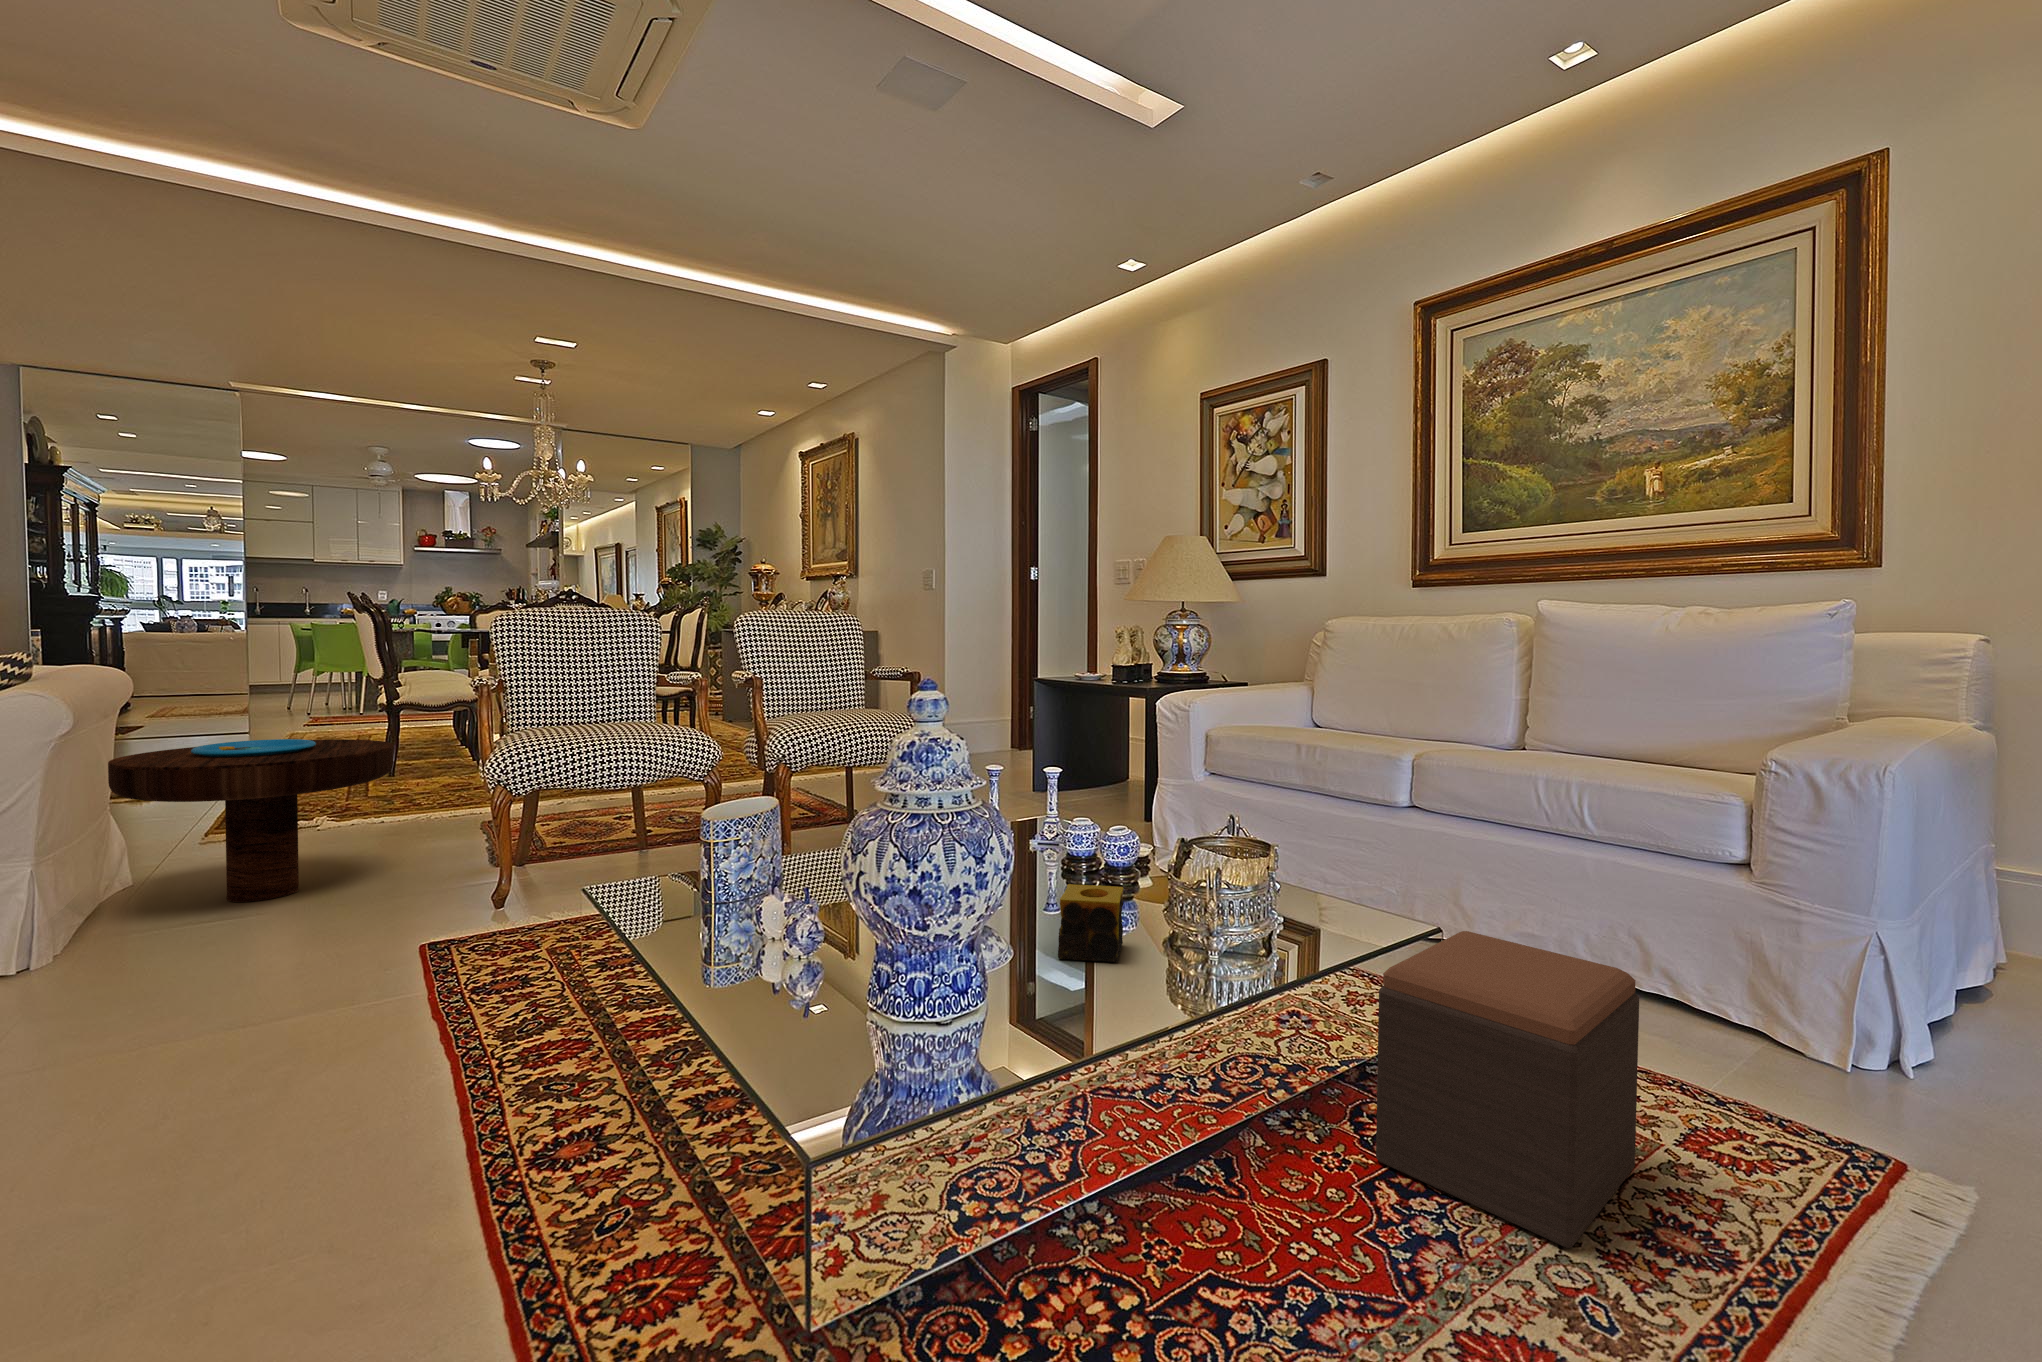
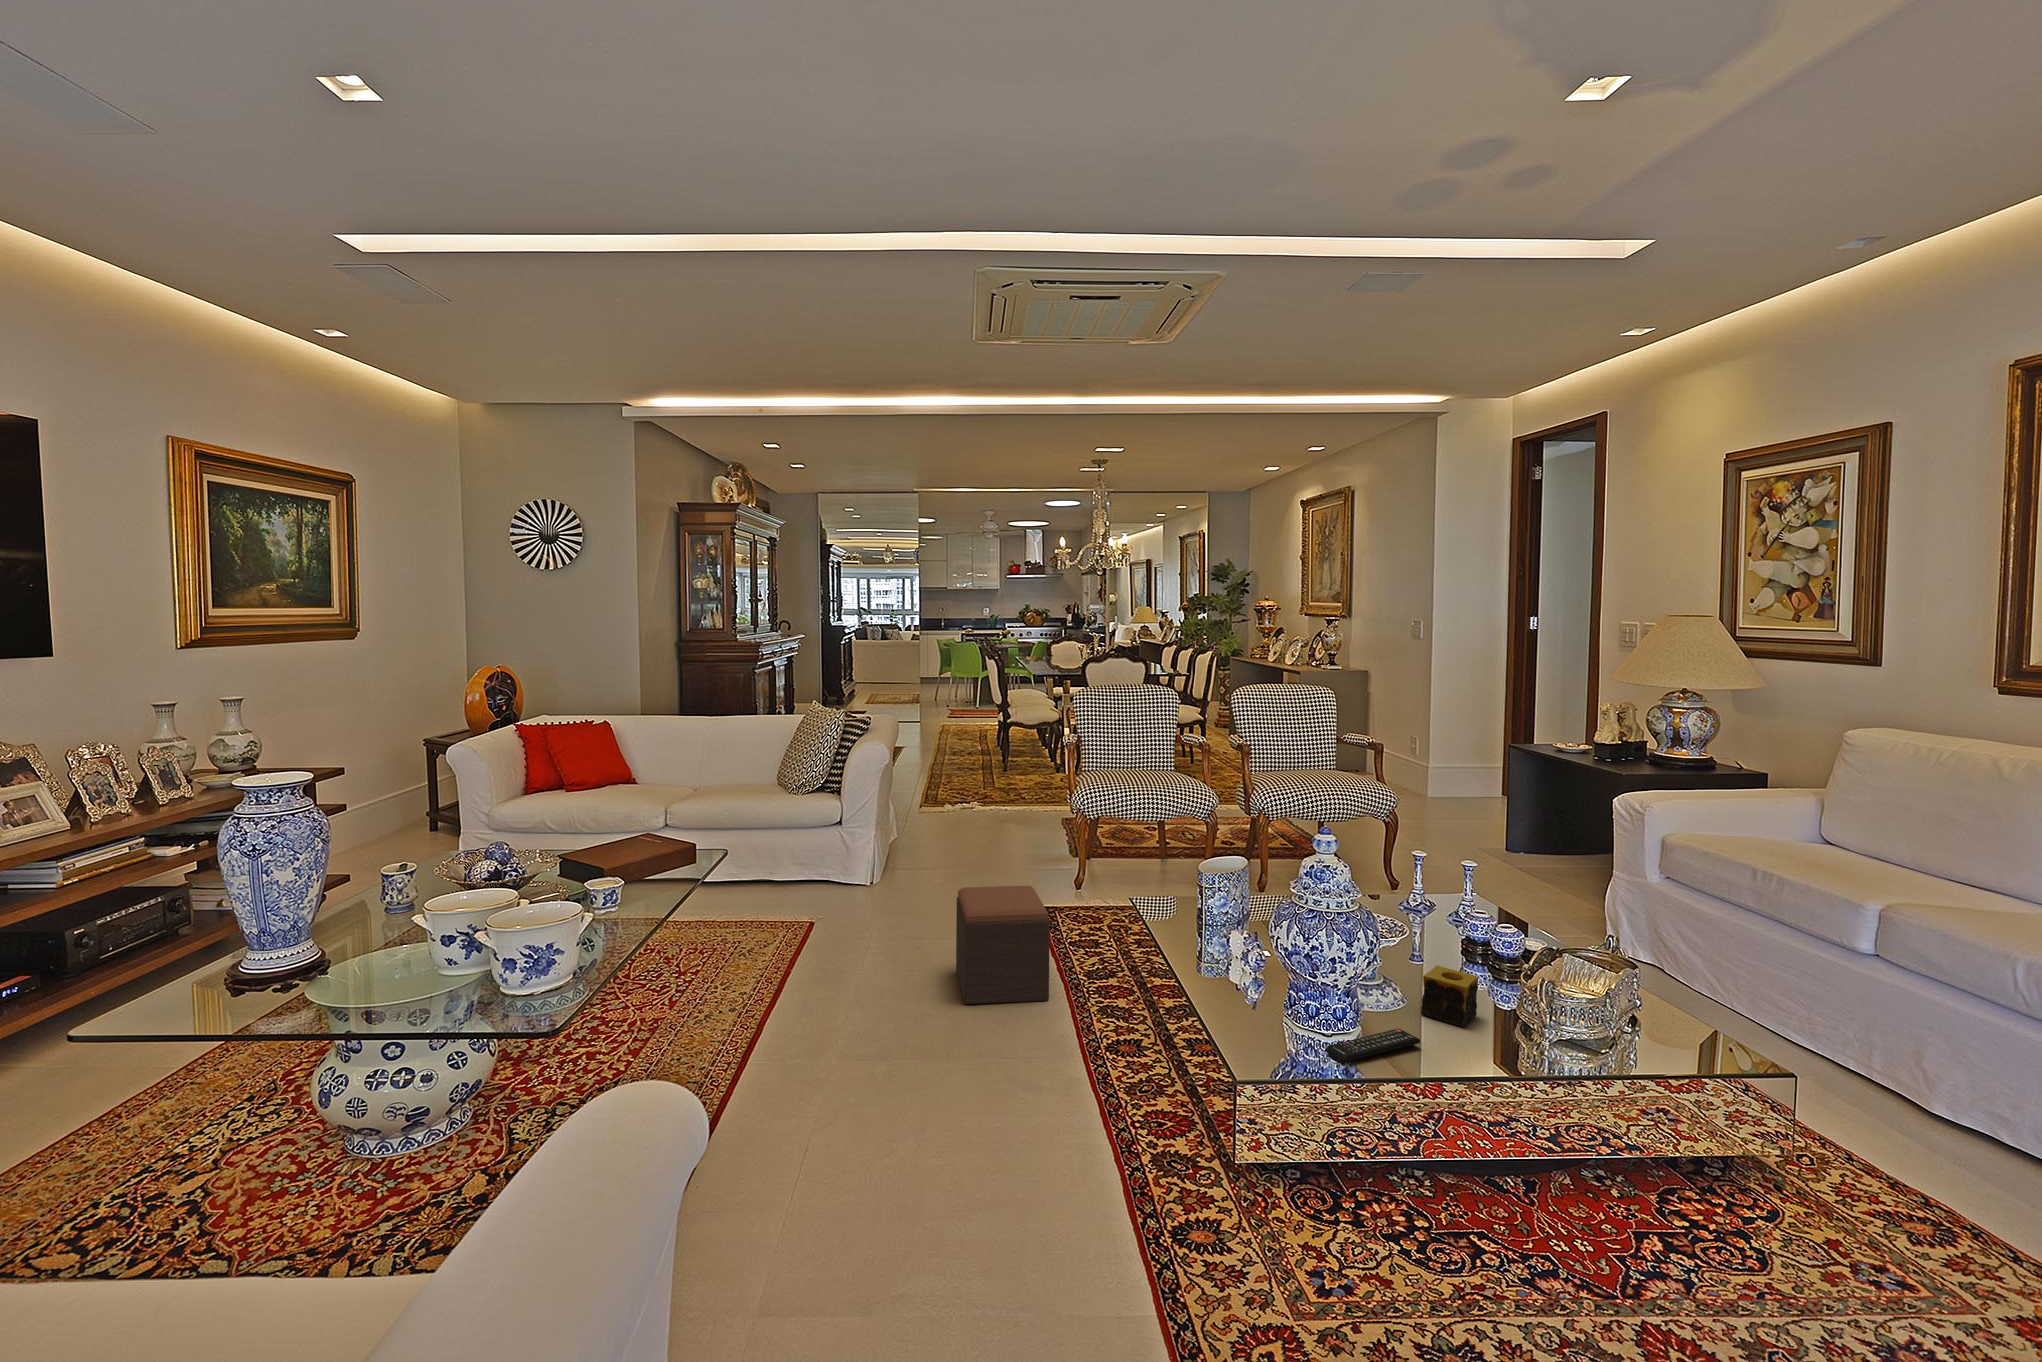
side table: present [108,739,393,902] -> none [891,759,1018,858]
footstool: present [1376,931,1639,1248] -> present [956,886,1050,1004]
remote control: none [955,984,1082,1065] -> present [1326,1029,1420,1063]

